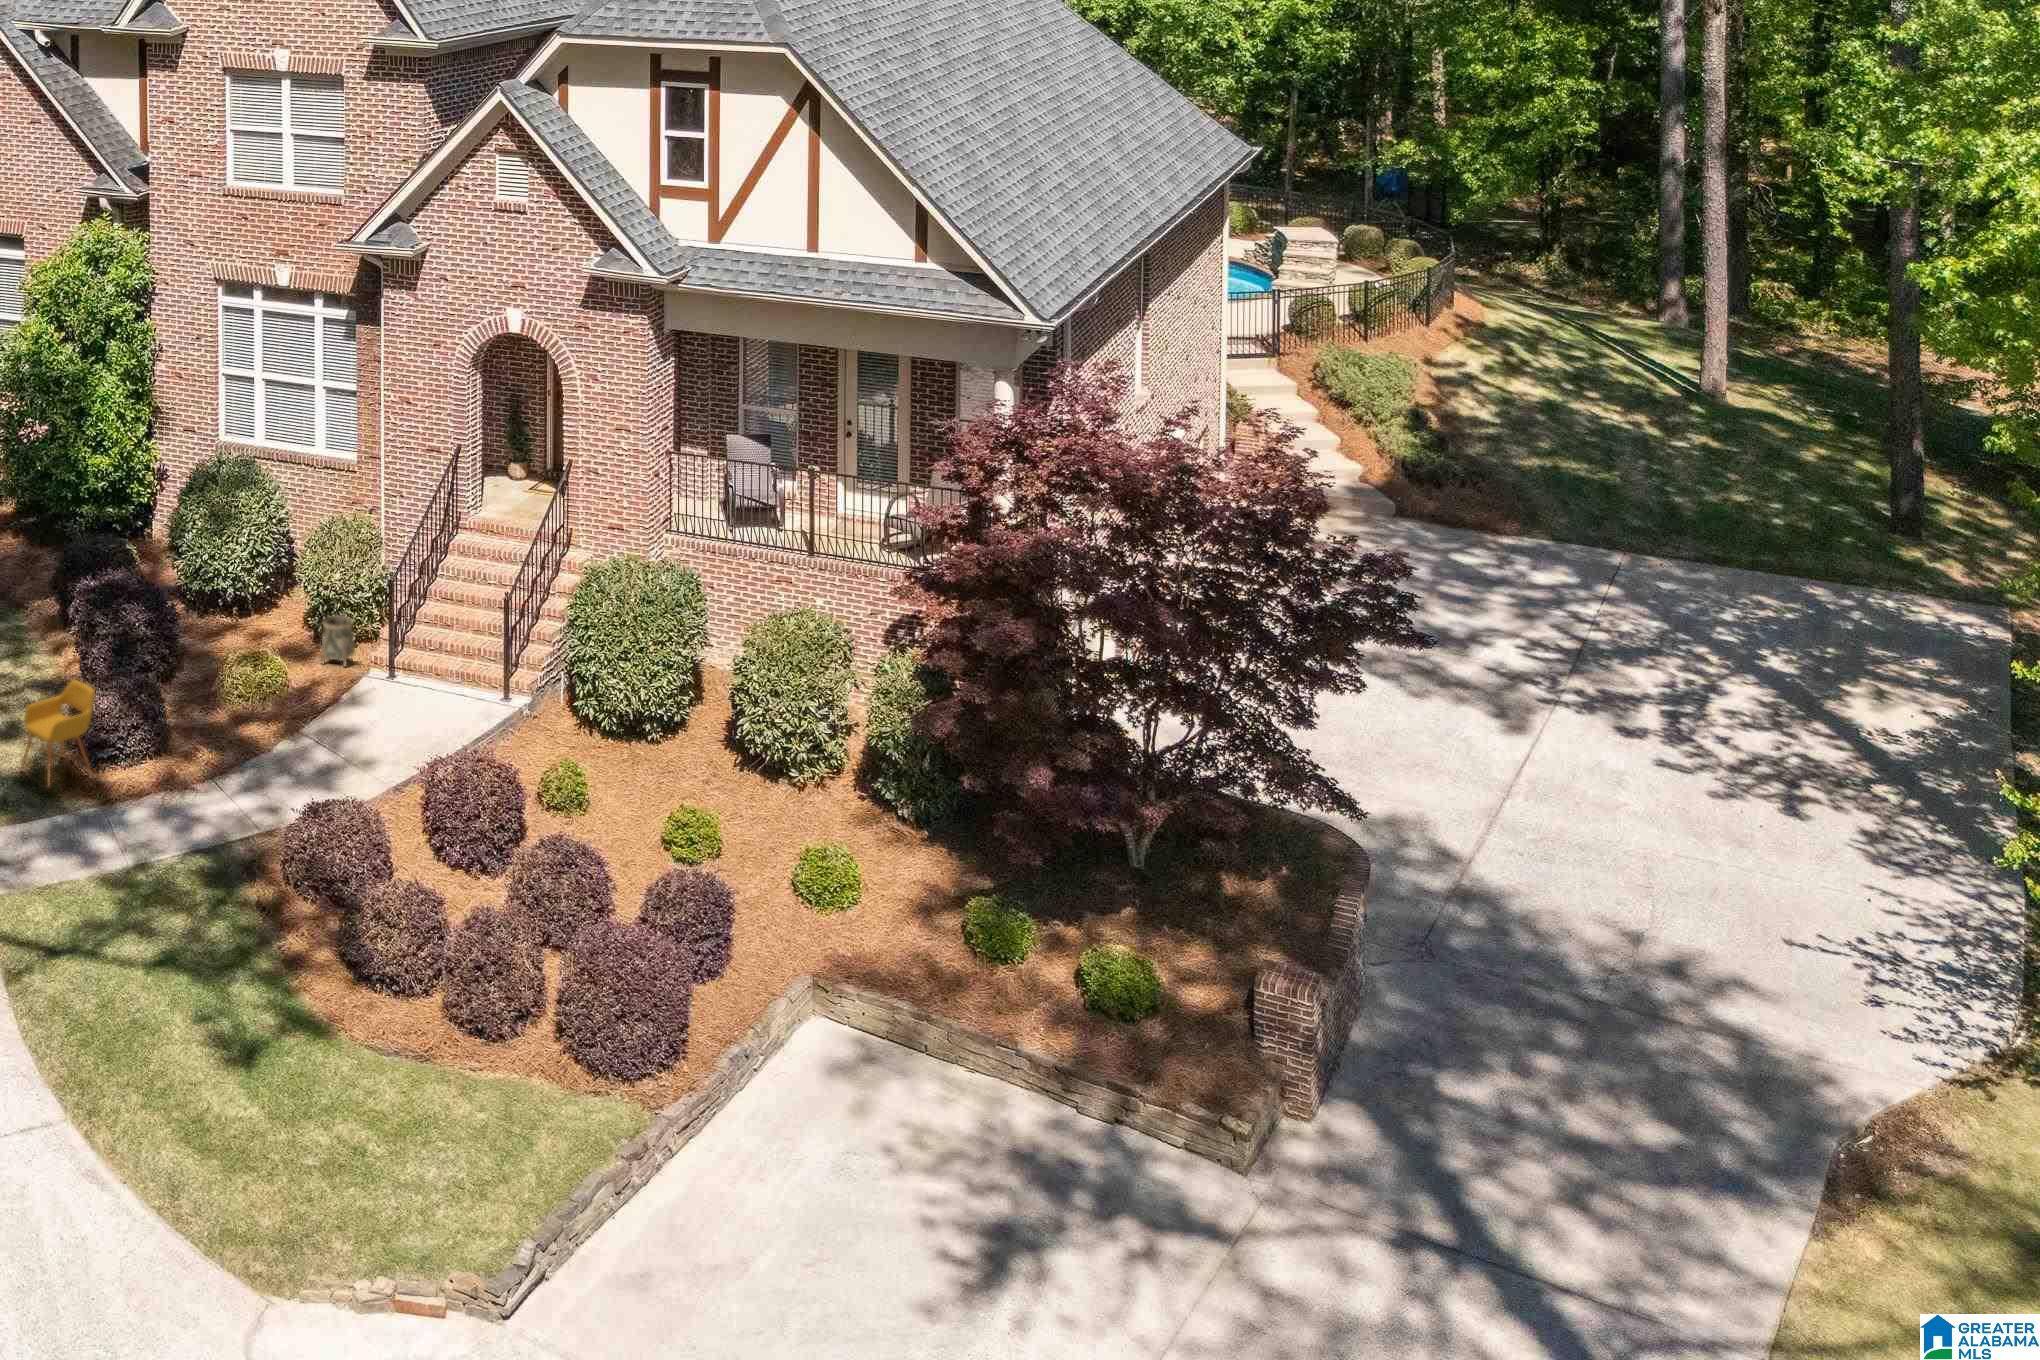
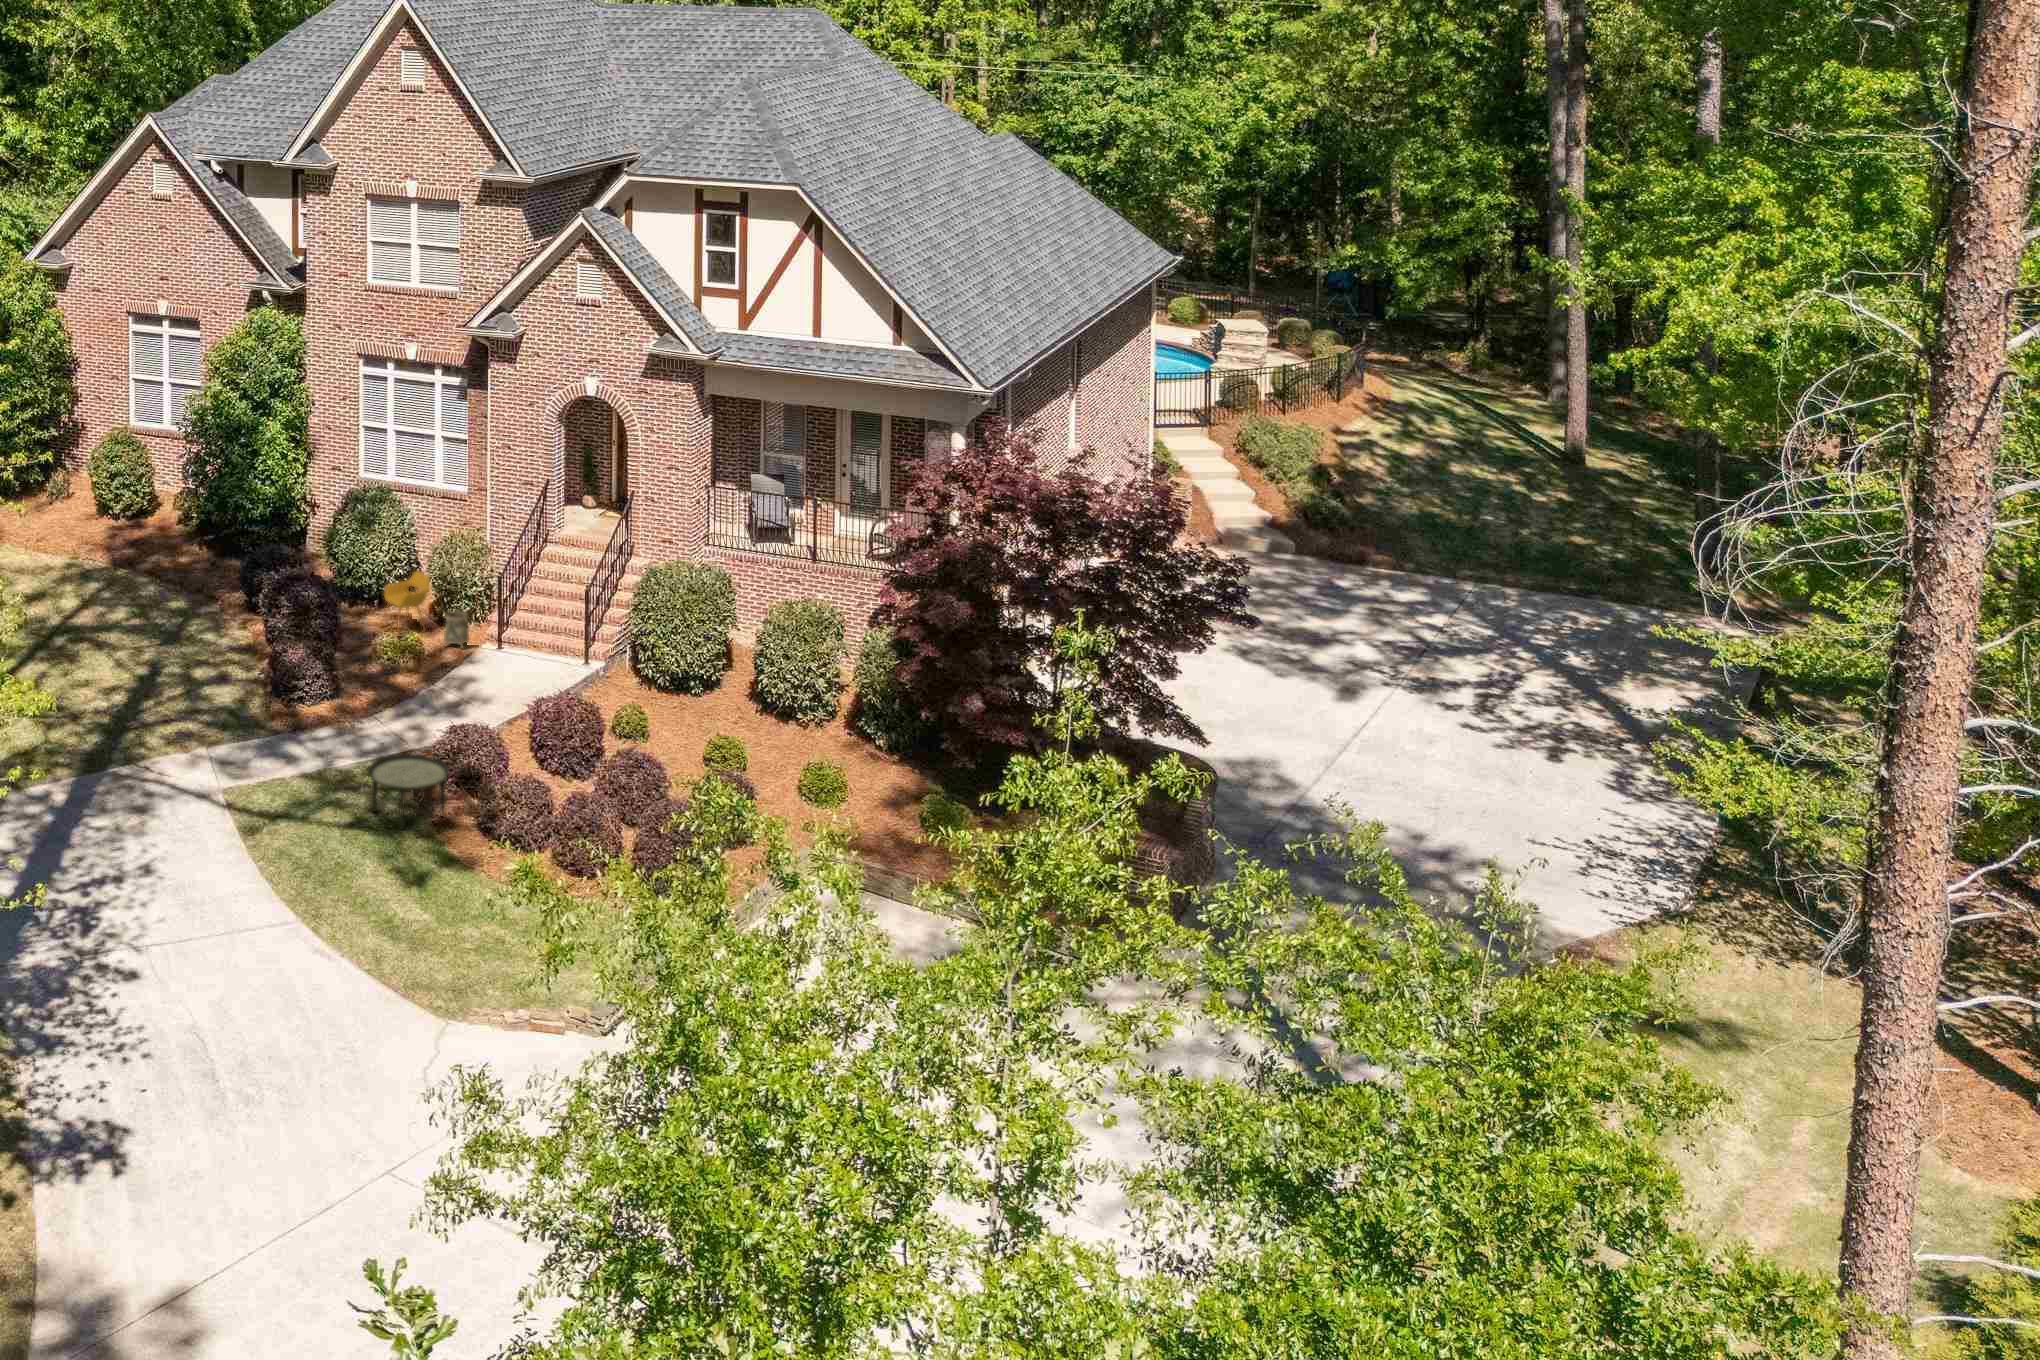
armchair: present [21,680,95,787] -> present [384,571,430,627]
round table: none [186,840,302,955] -> present [368,754,449,829]

